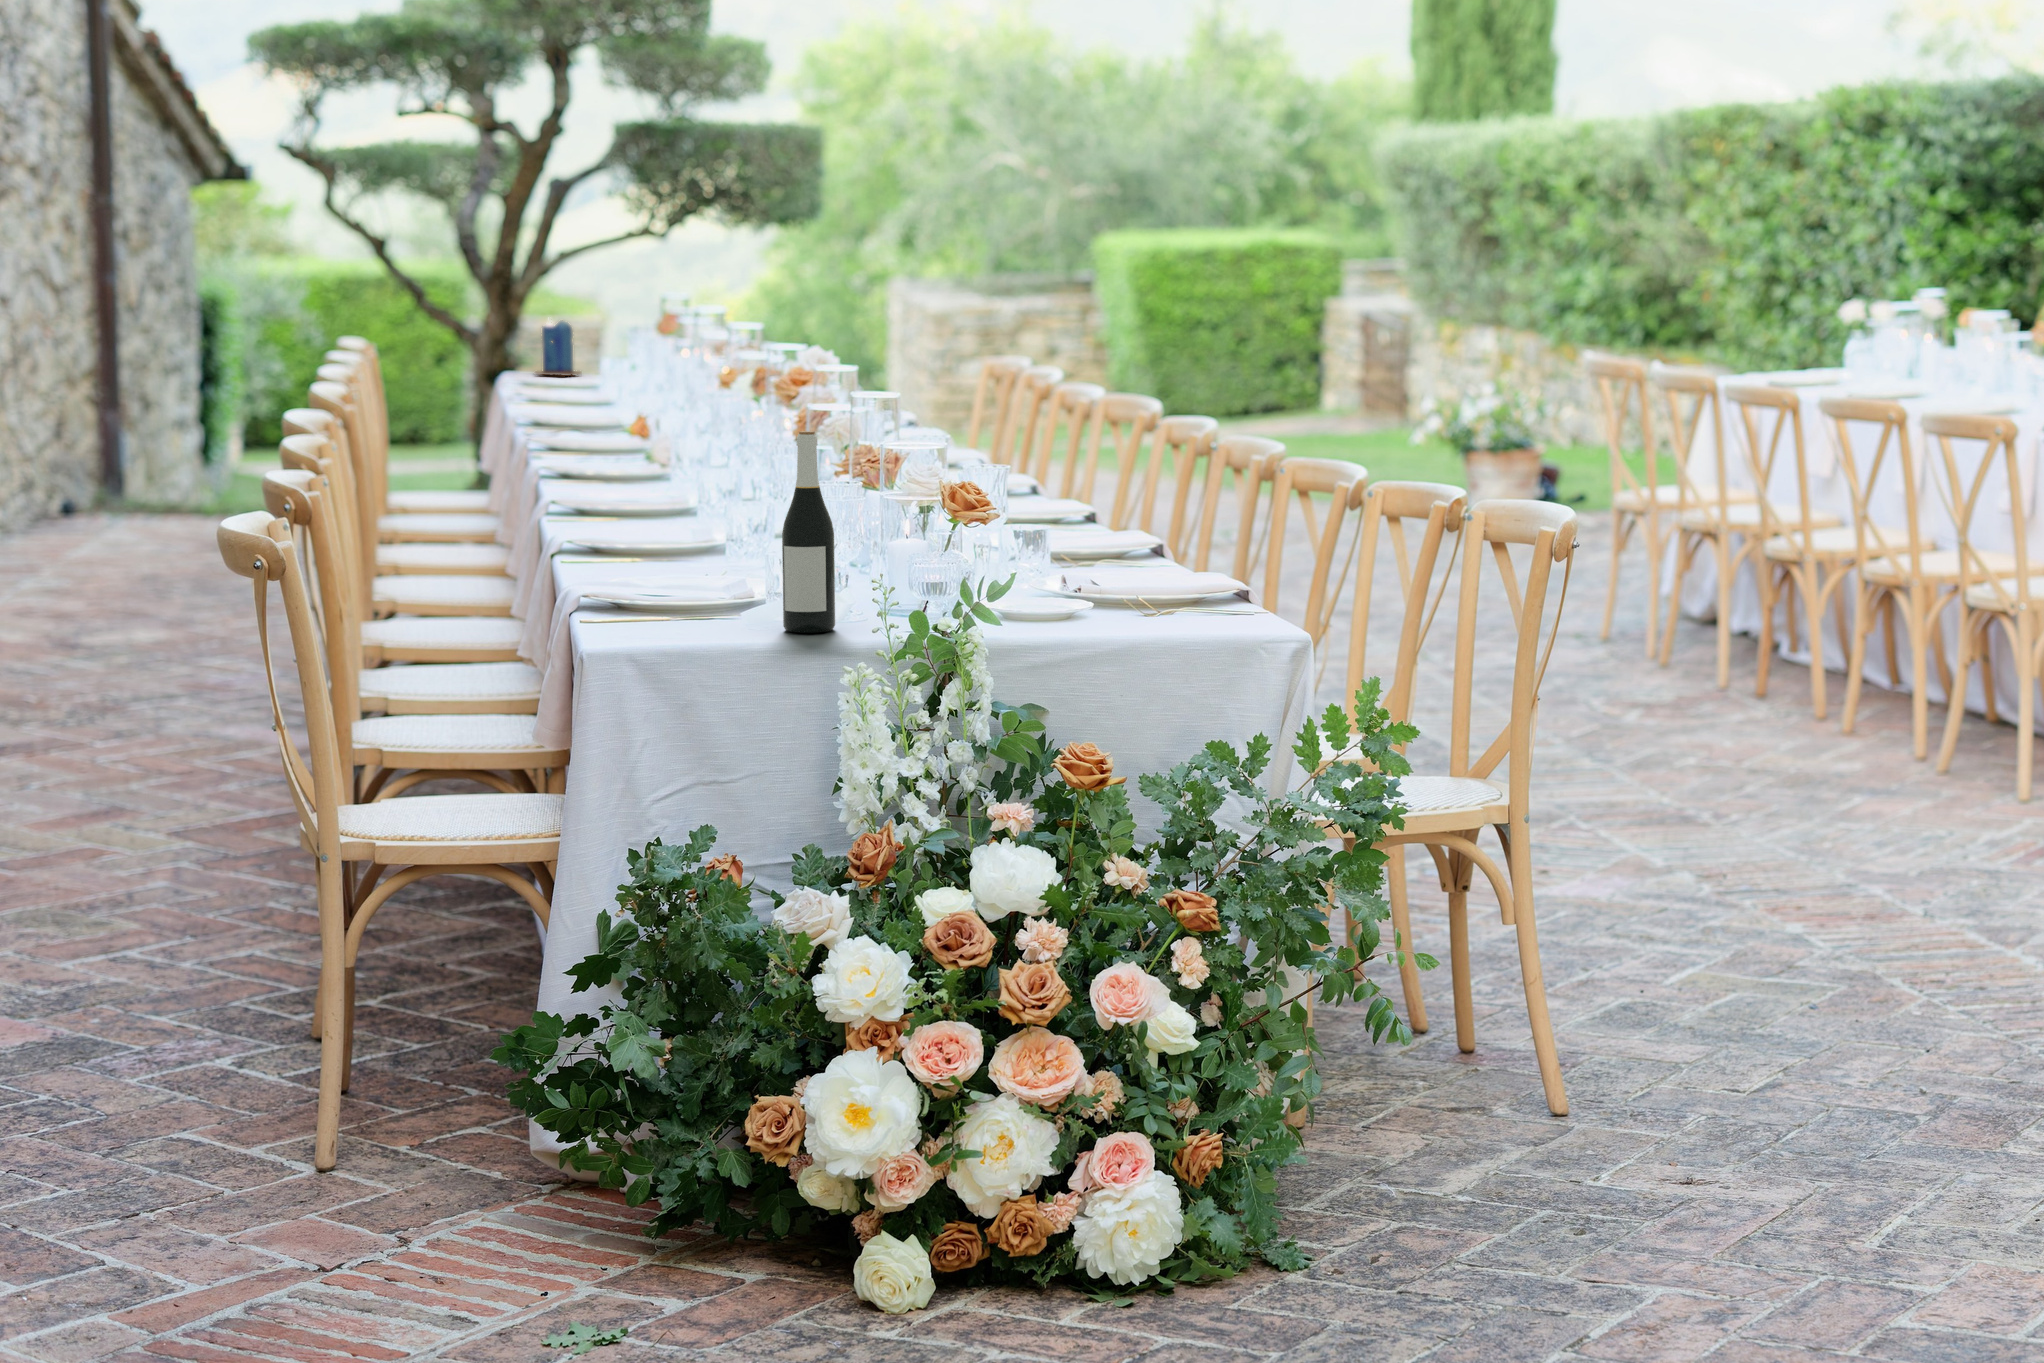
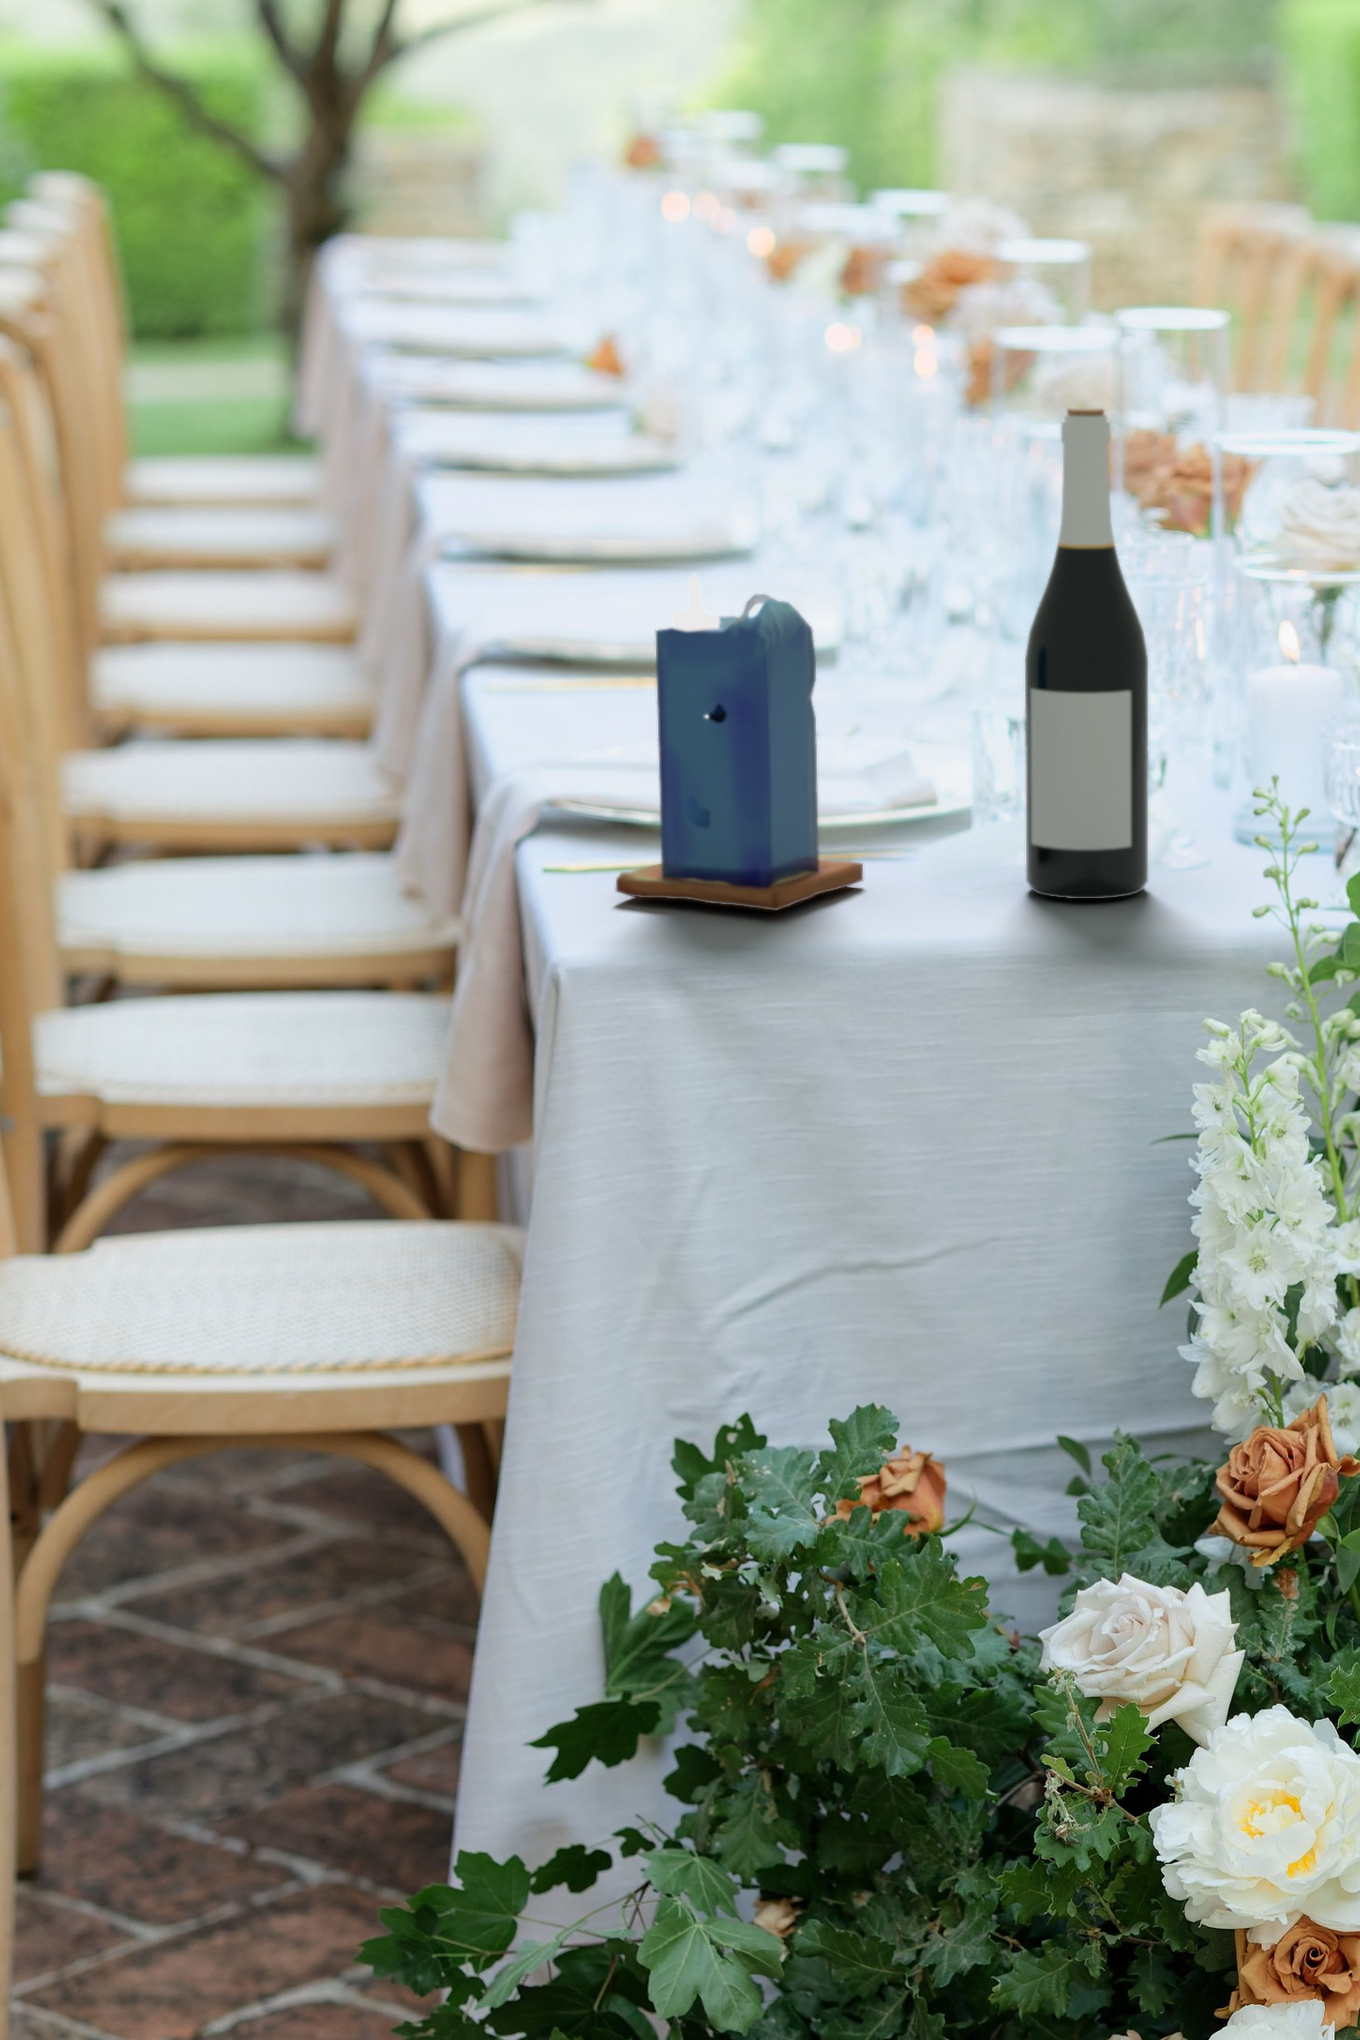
candle: present [536,320,581,376] -> present [616,573,863,911]

